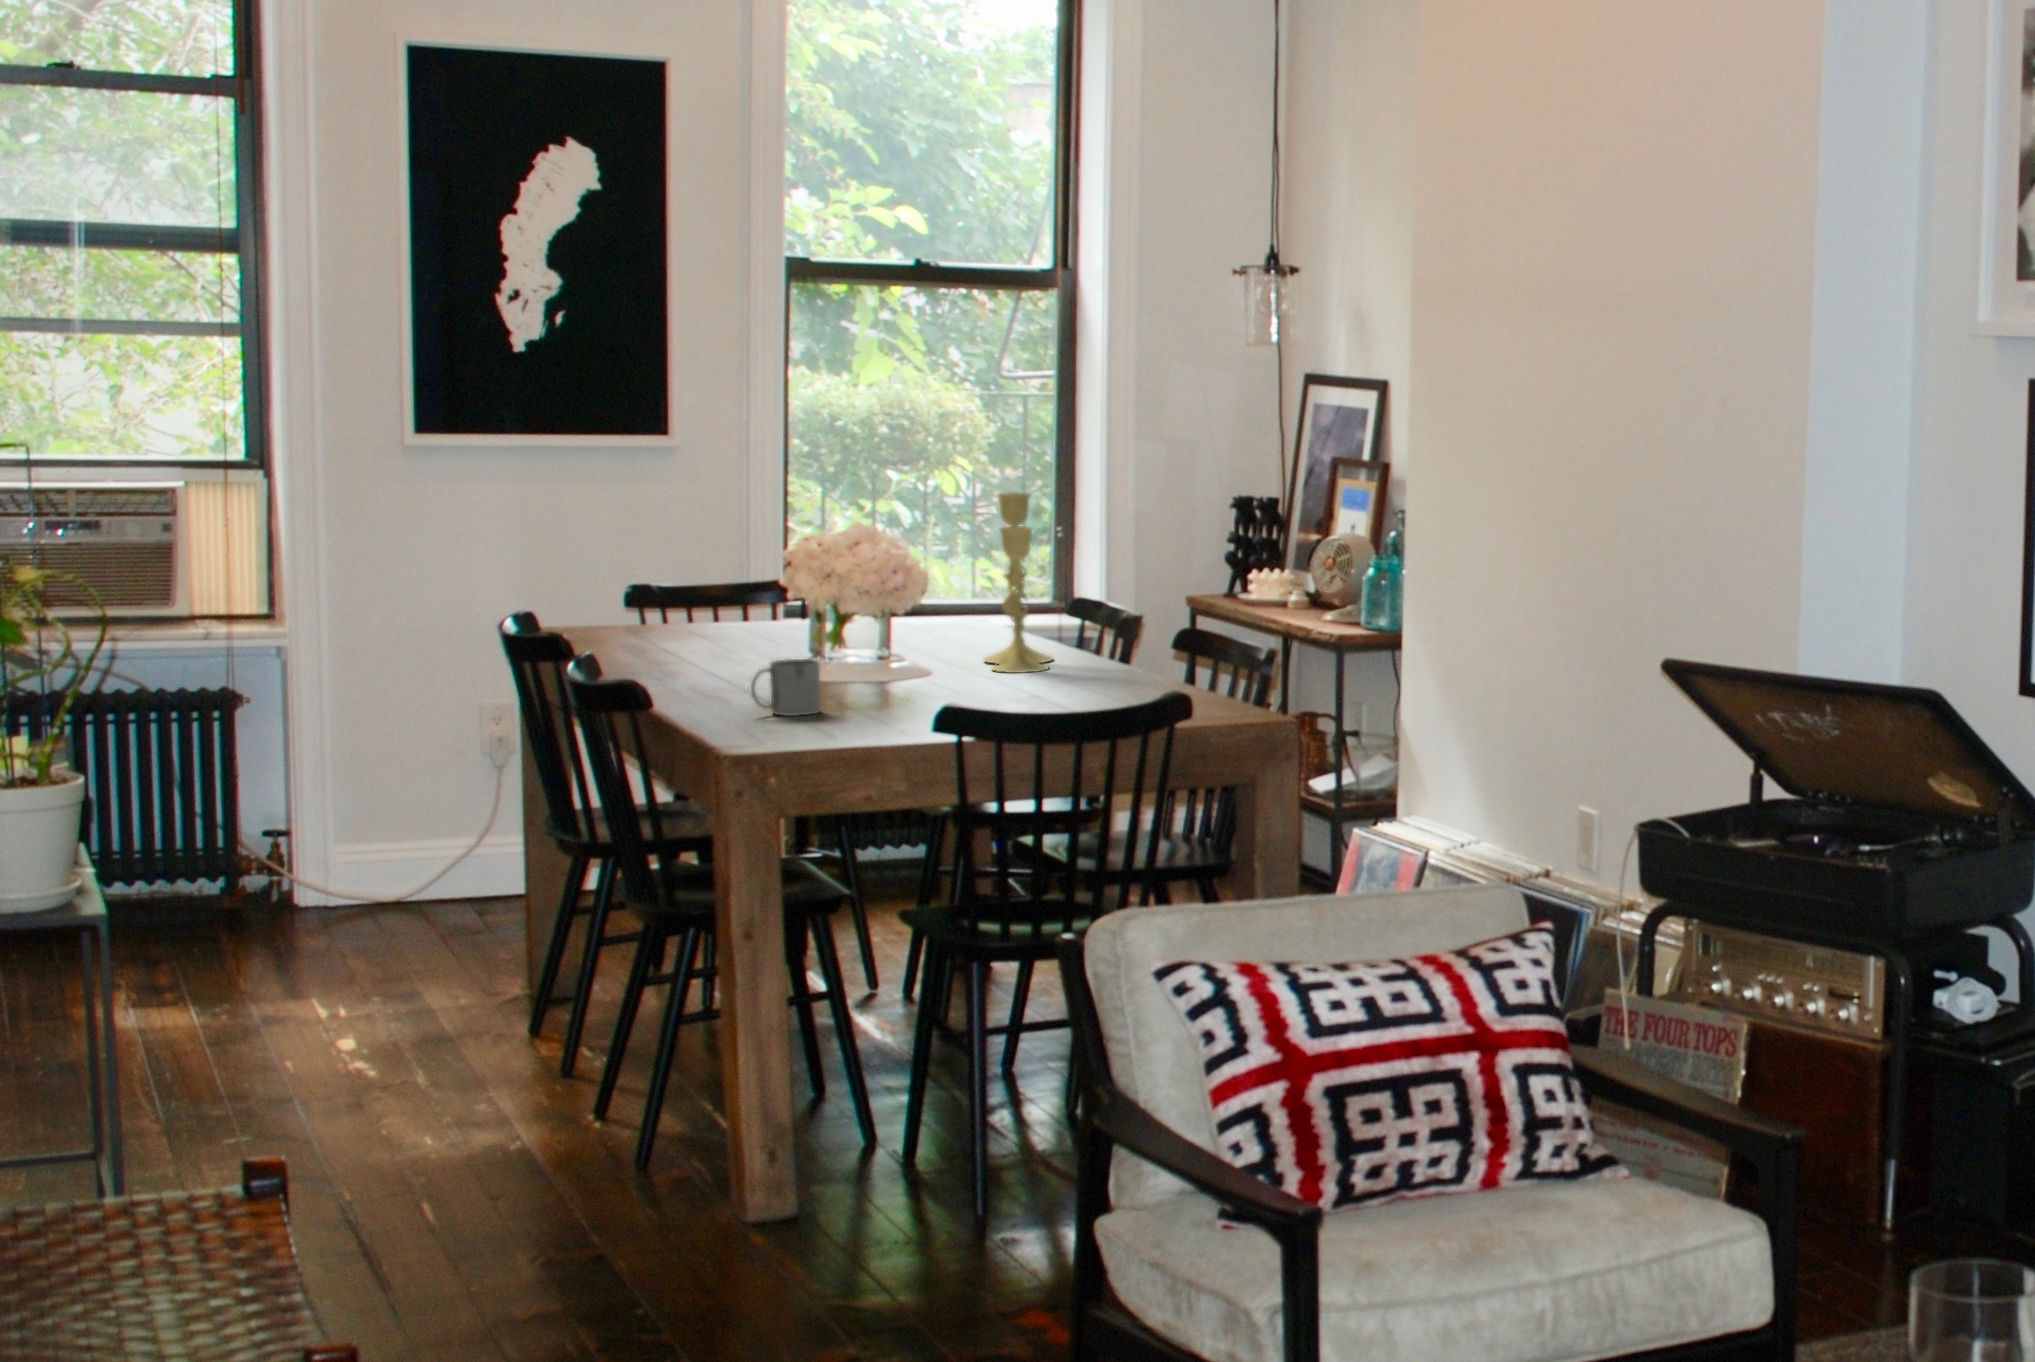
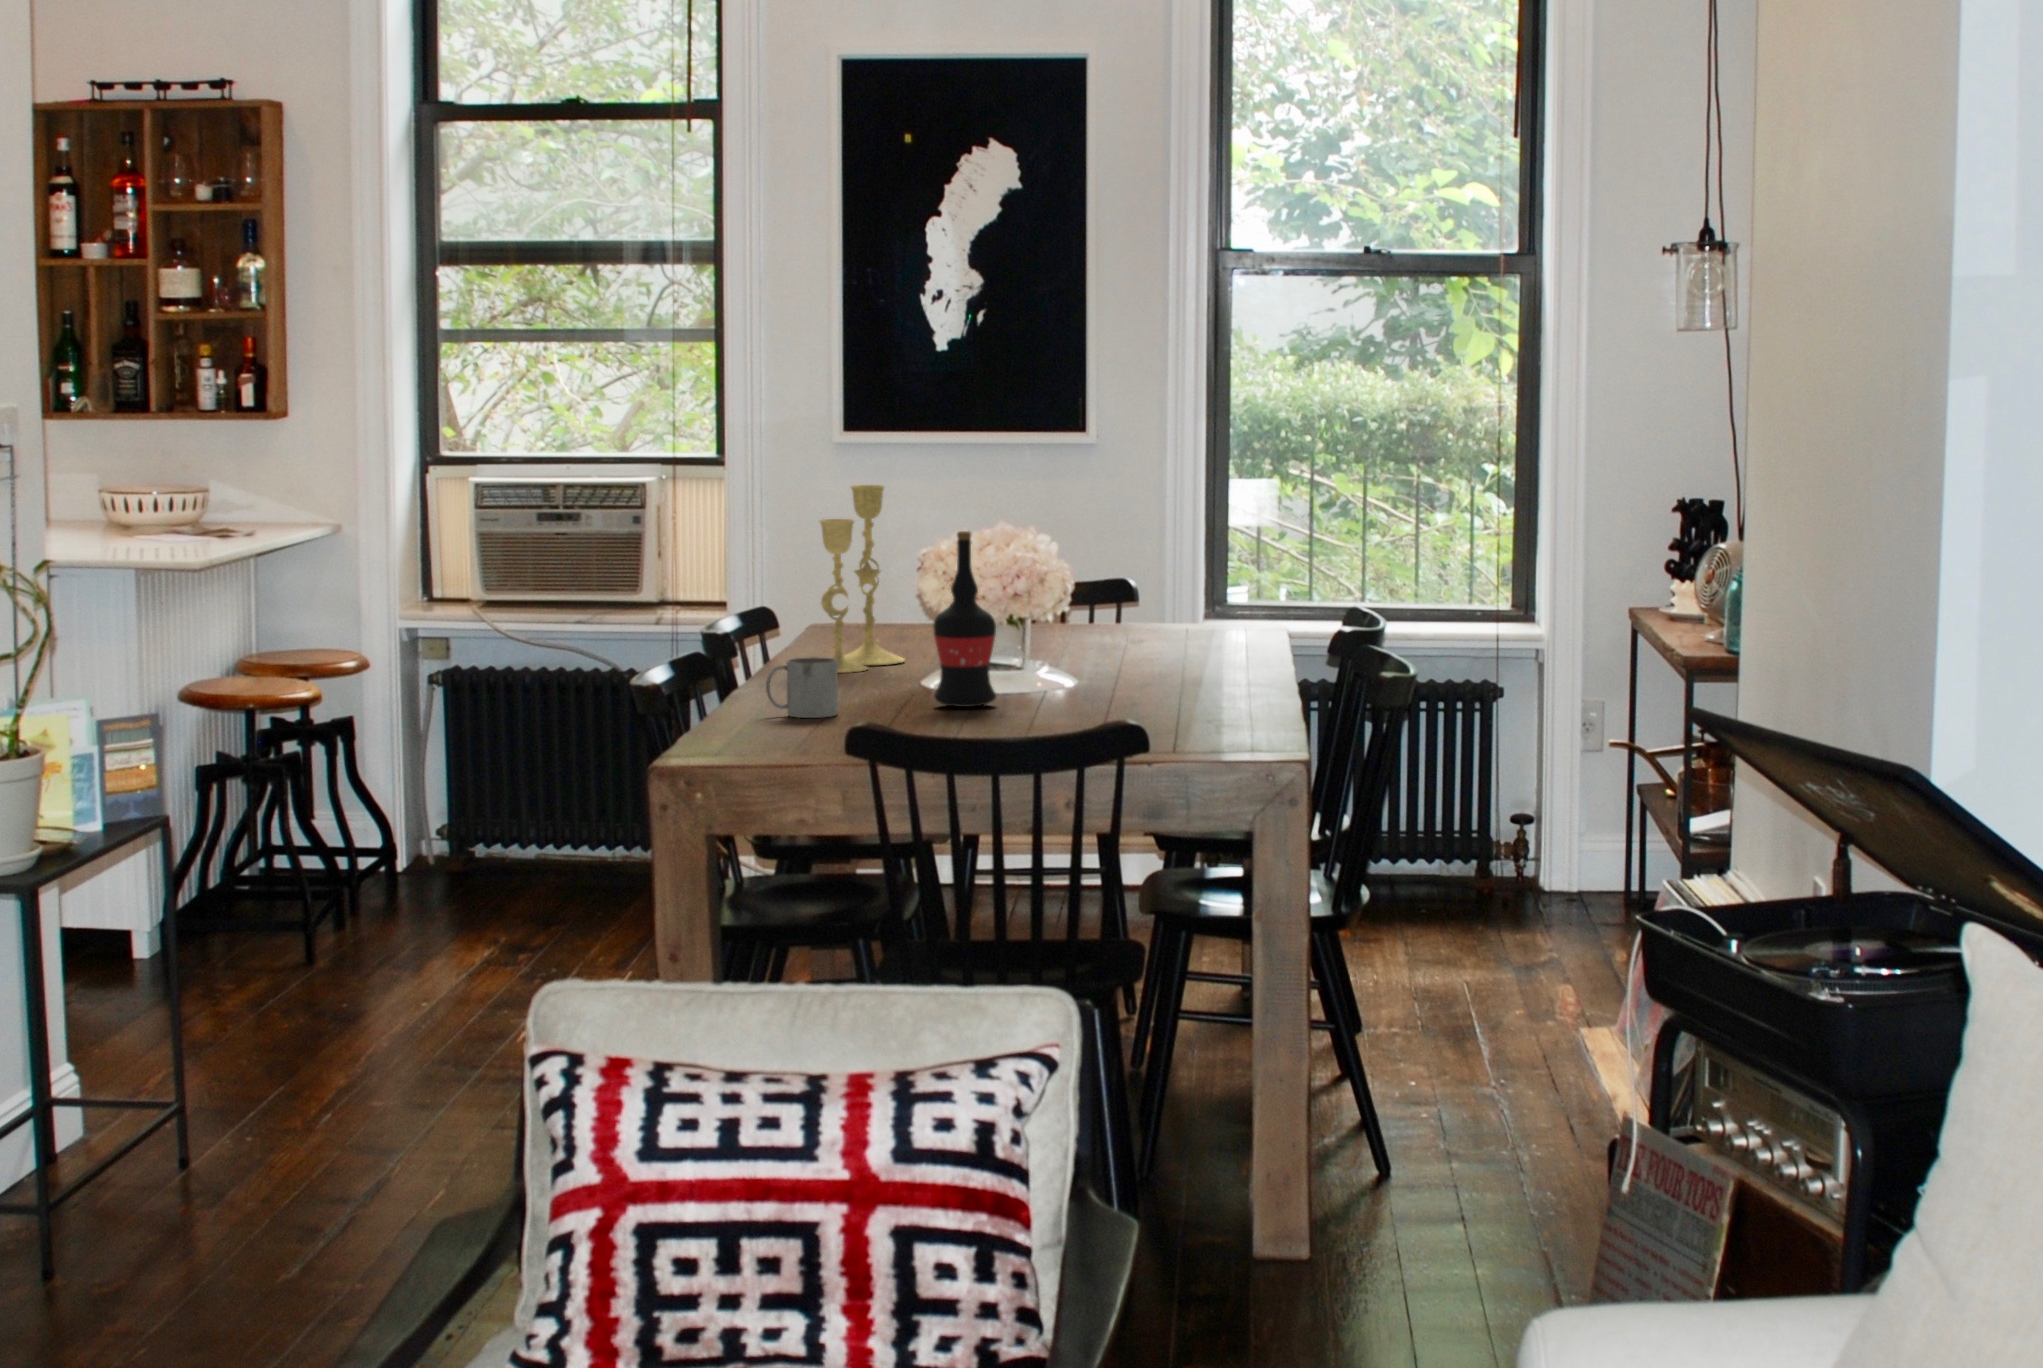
candlestick: present [984,492,1052,673] -> present [820,485,904,673]
wine bottle: none [881,537,942,696] -> present [934,531,996,707]

